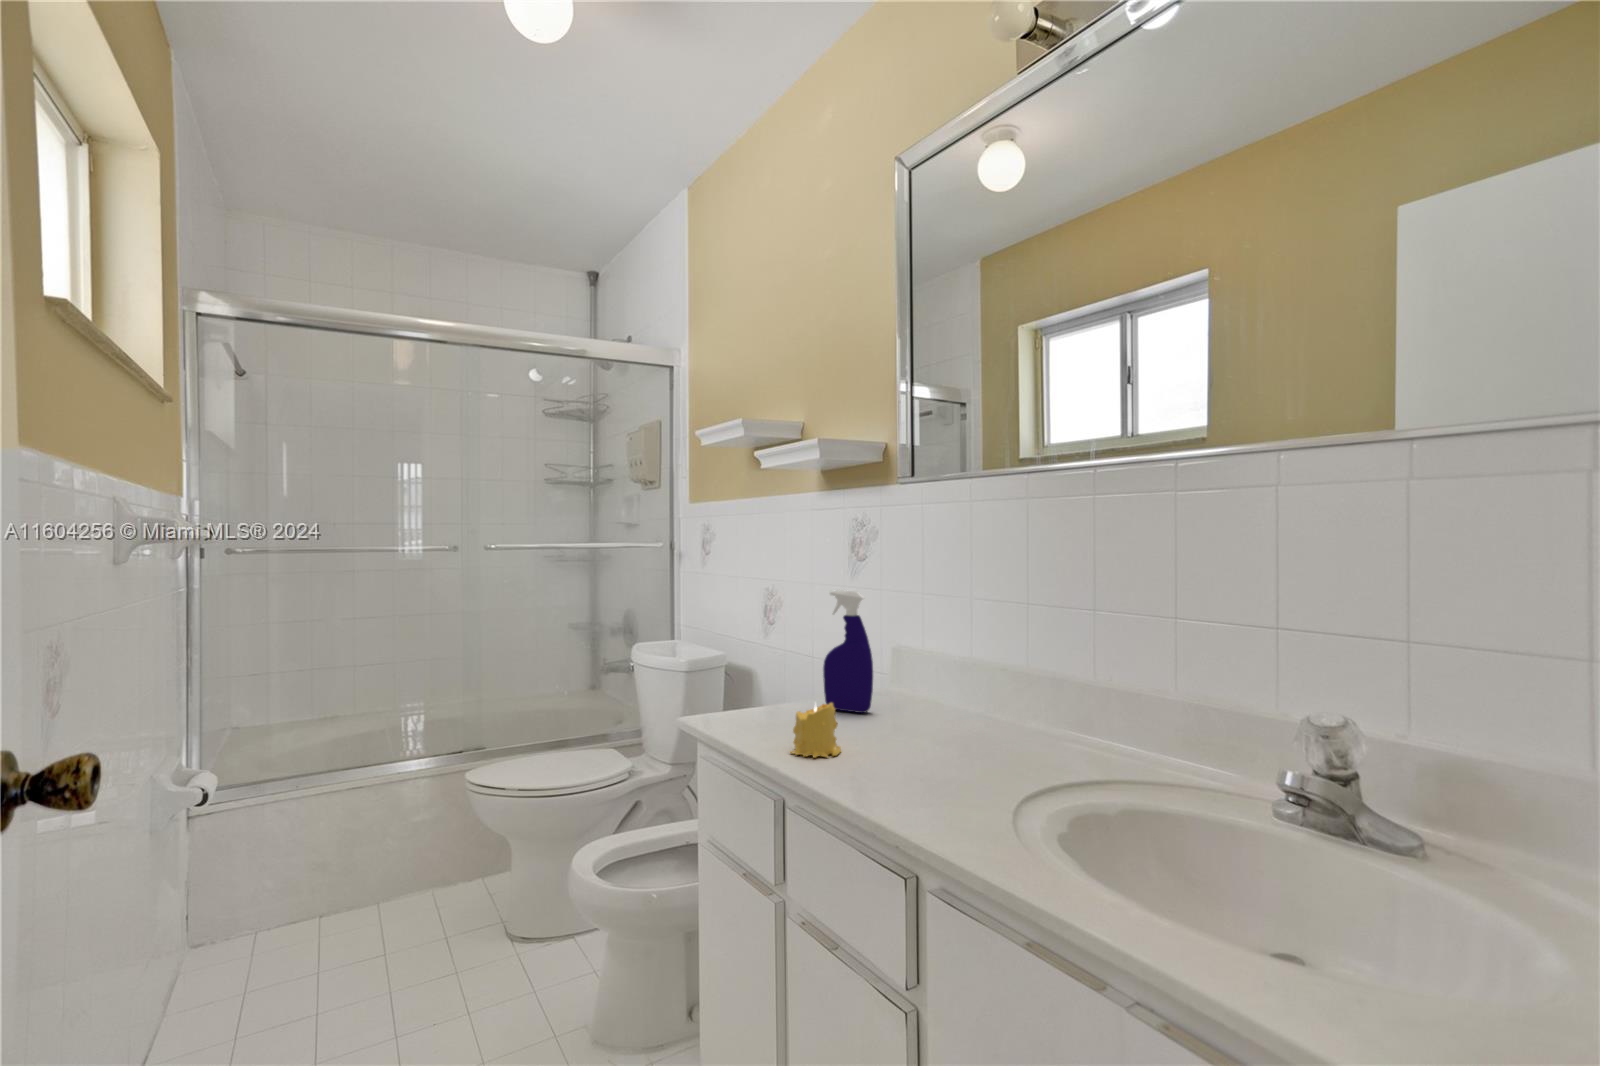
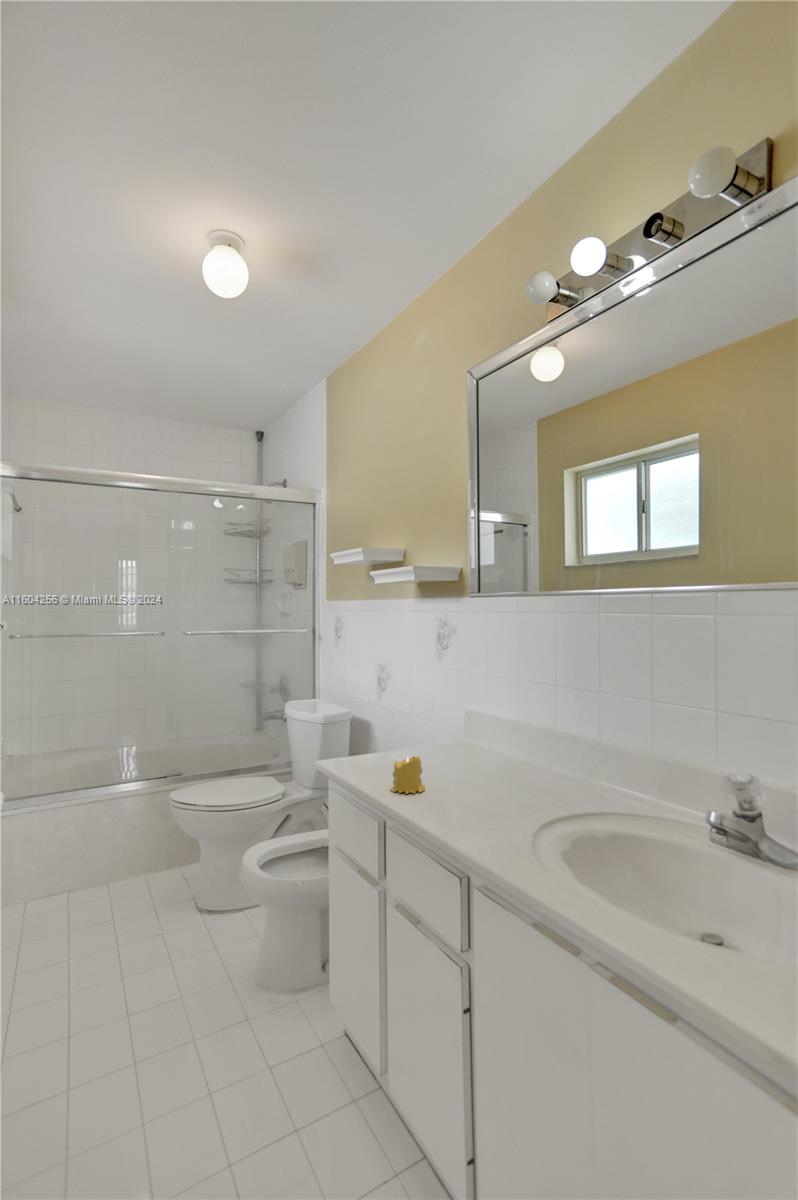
spray bottle: present [823,590,873,713] -> none [416,674,450,760]

